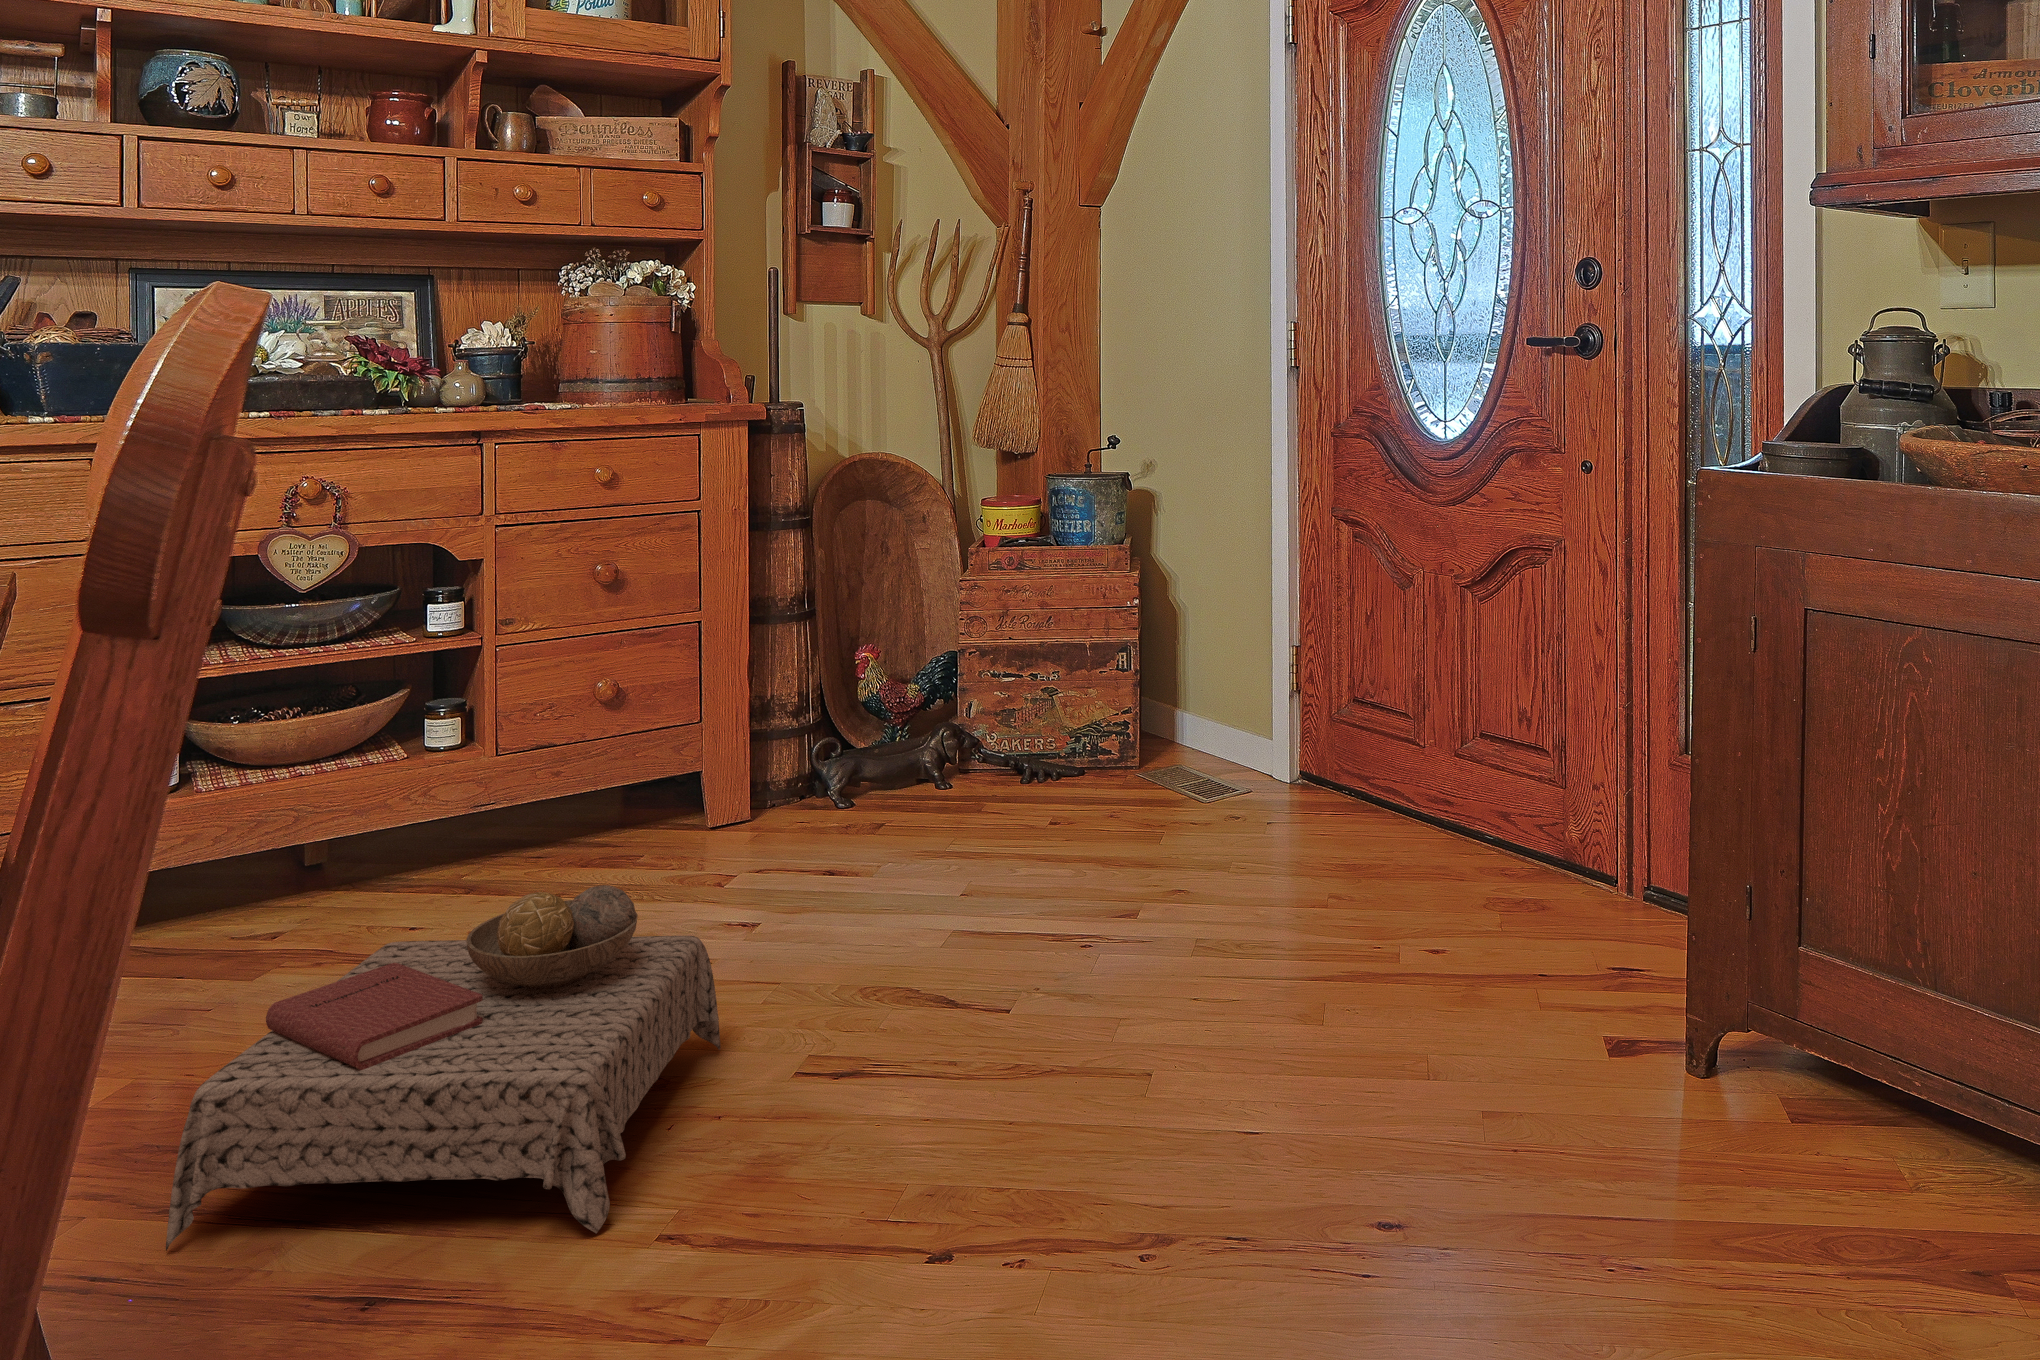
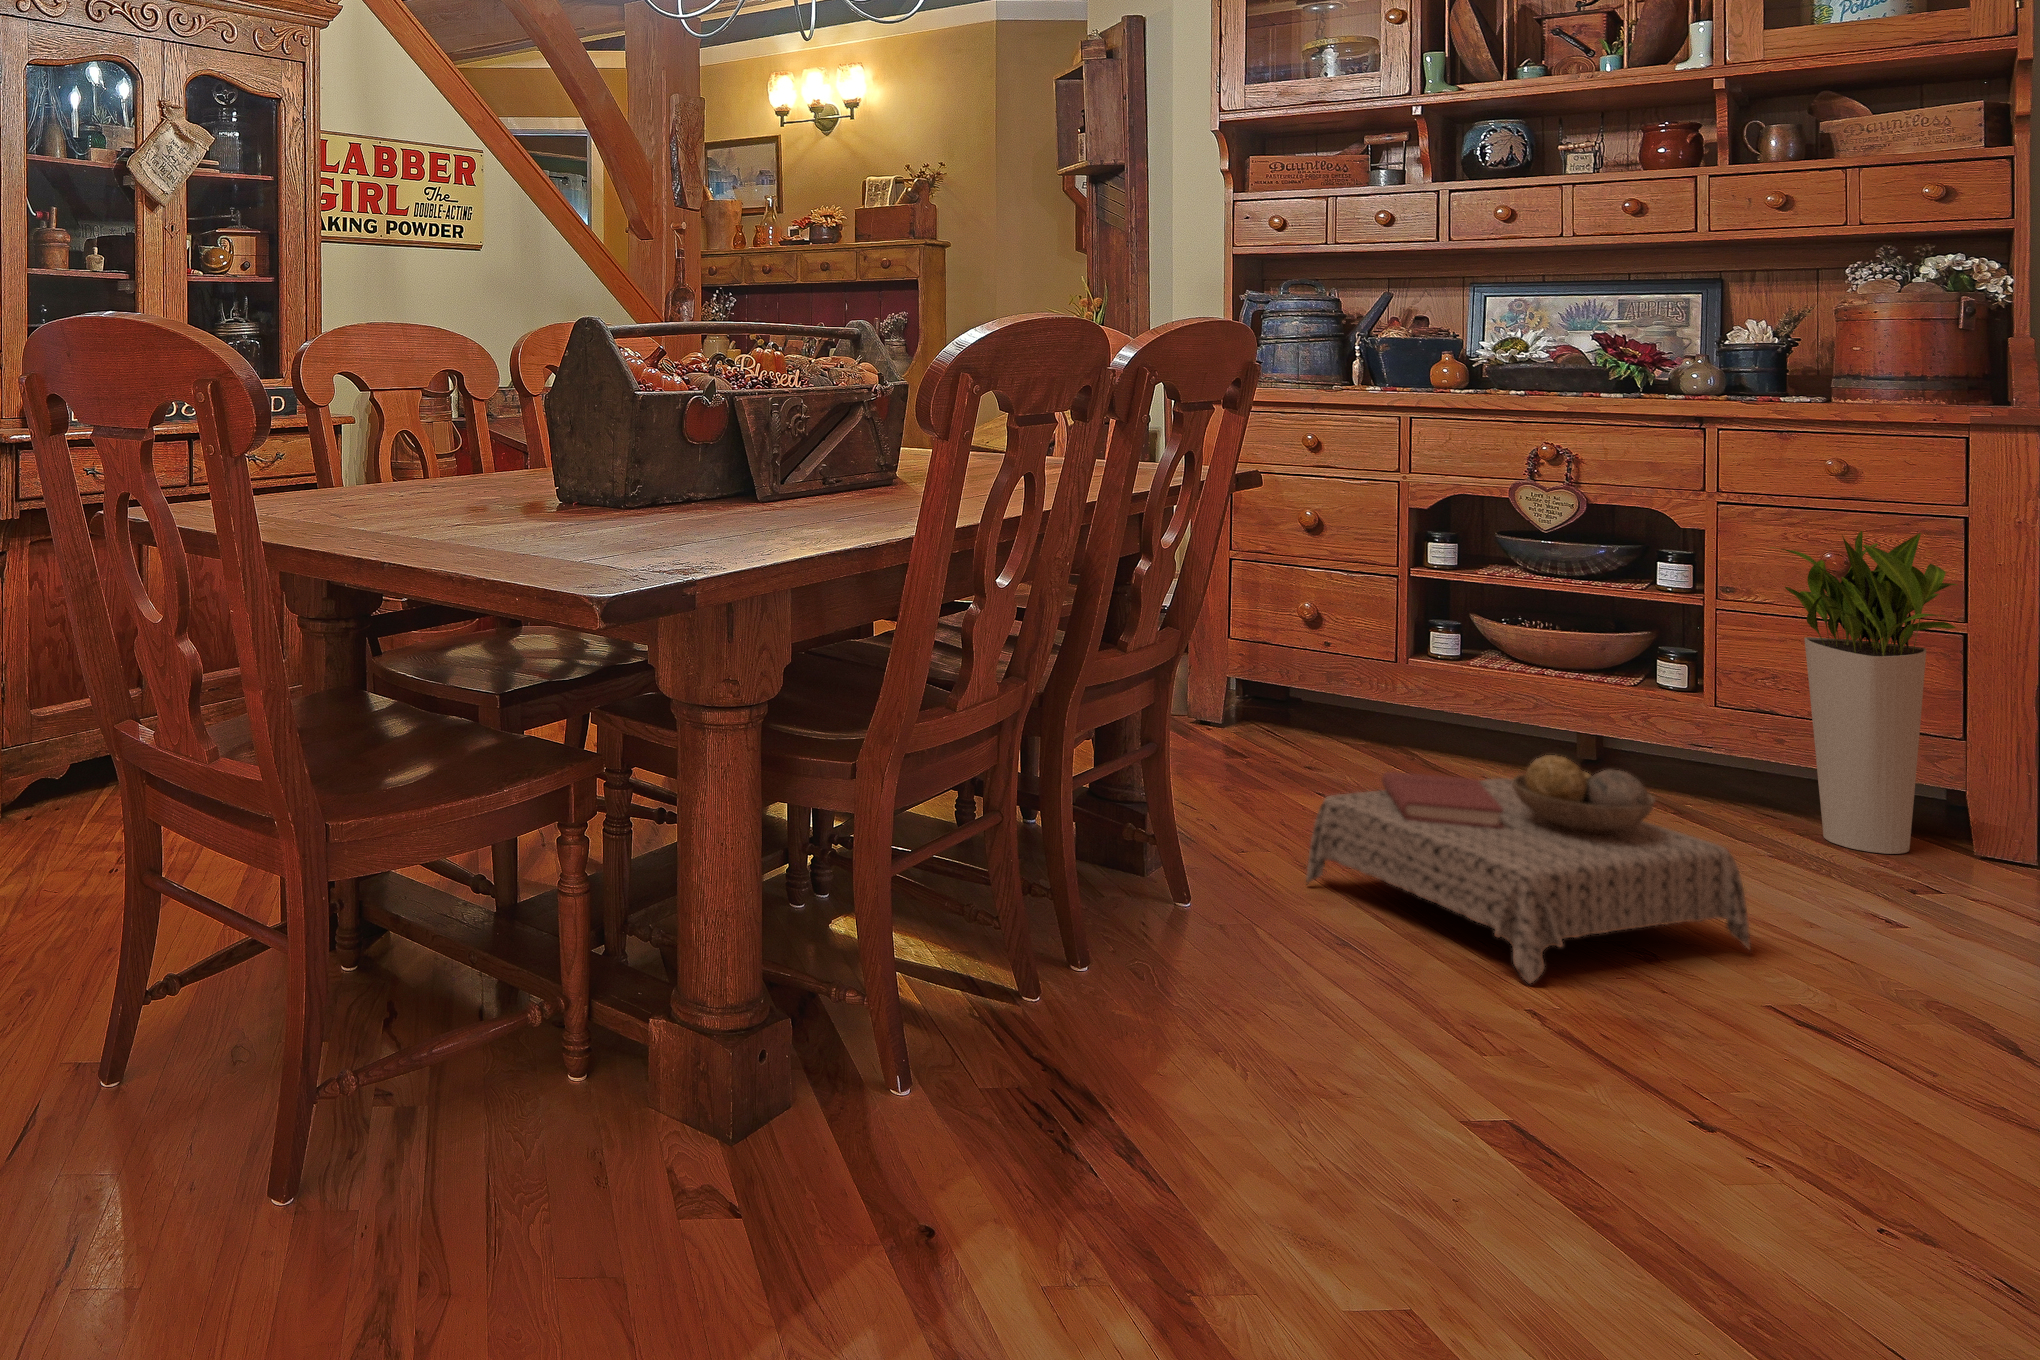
planter: none [571,537,727,881] -> present [1770,531,1957,854]

